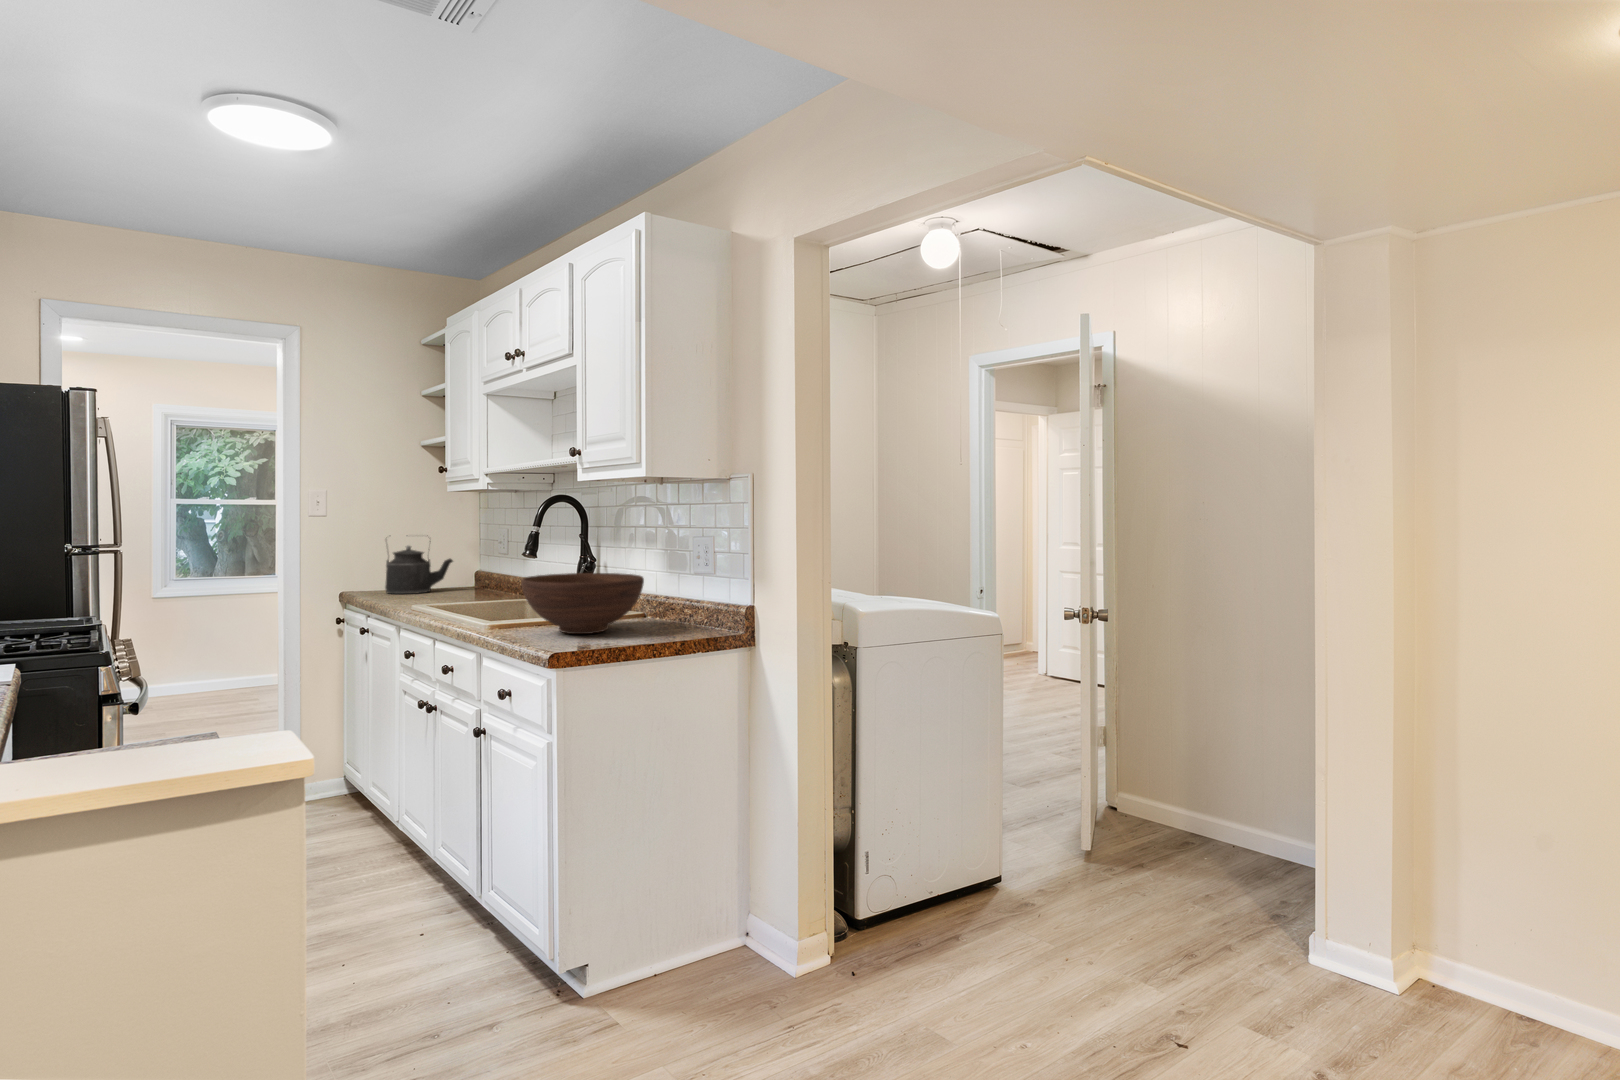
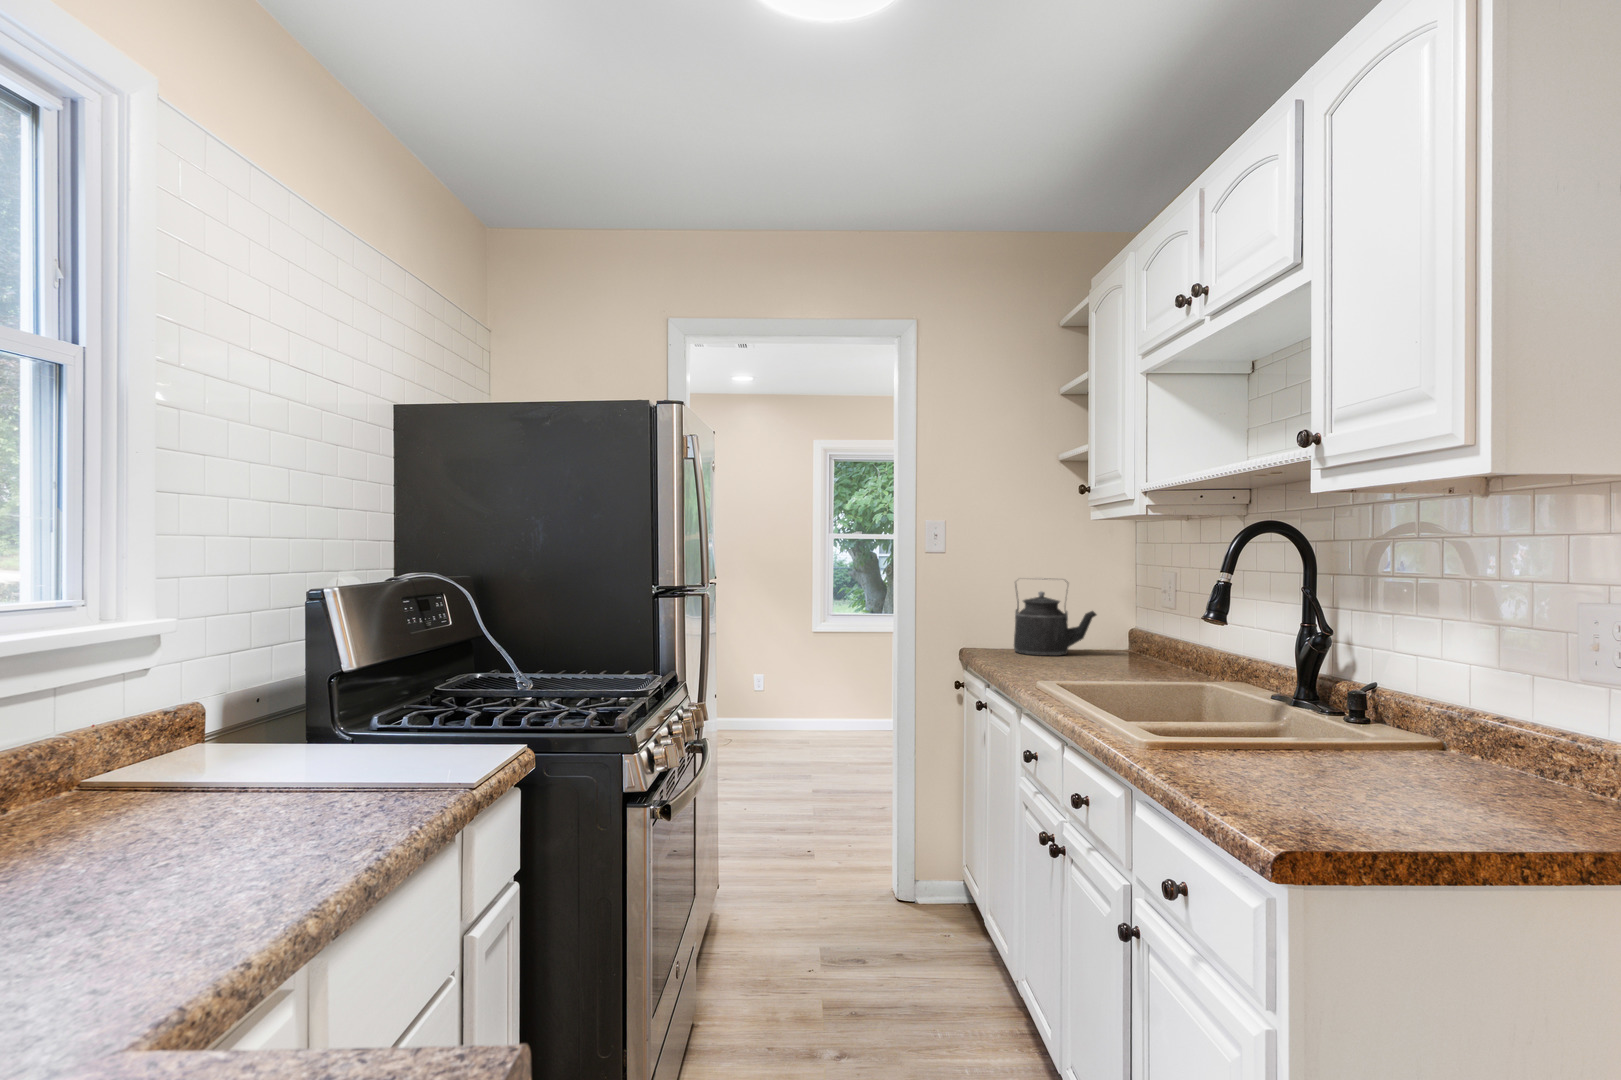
fruit bowl: present [521,573,644,634] -> none [1205,662,1485,798]

